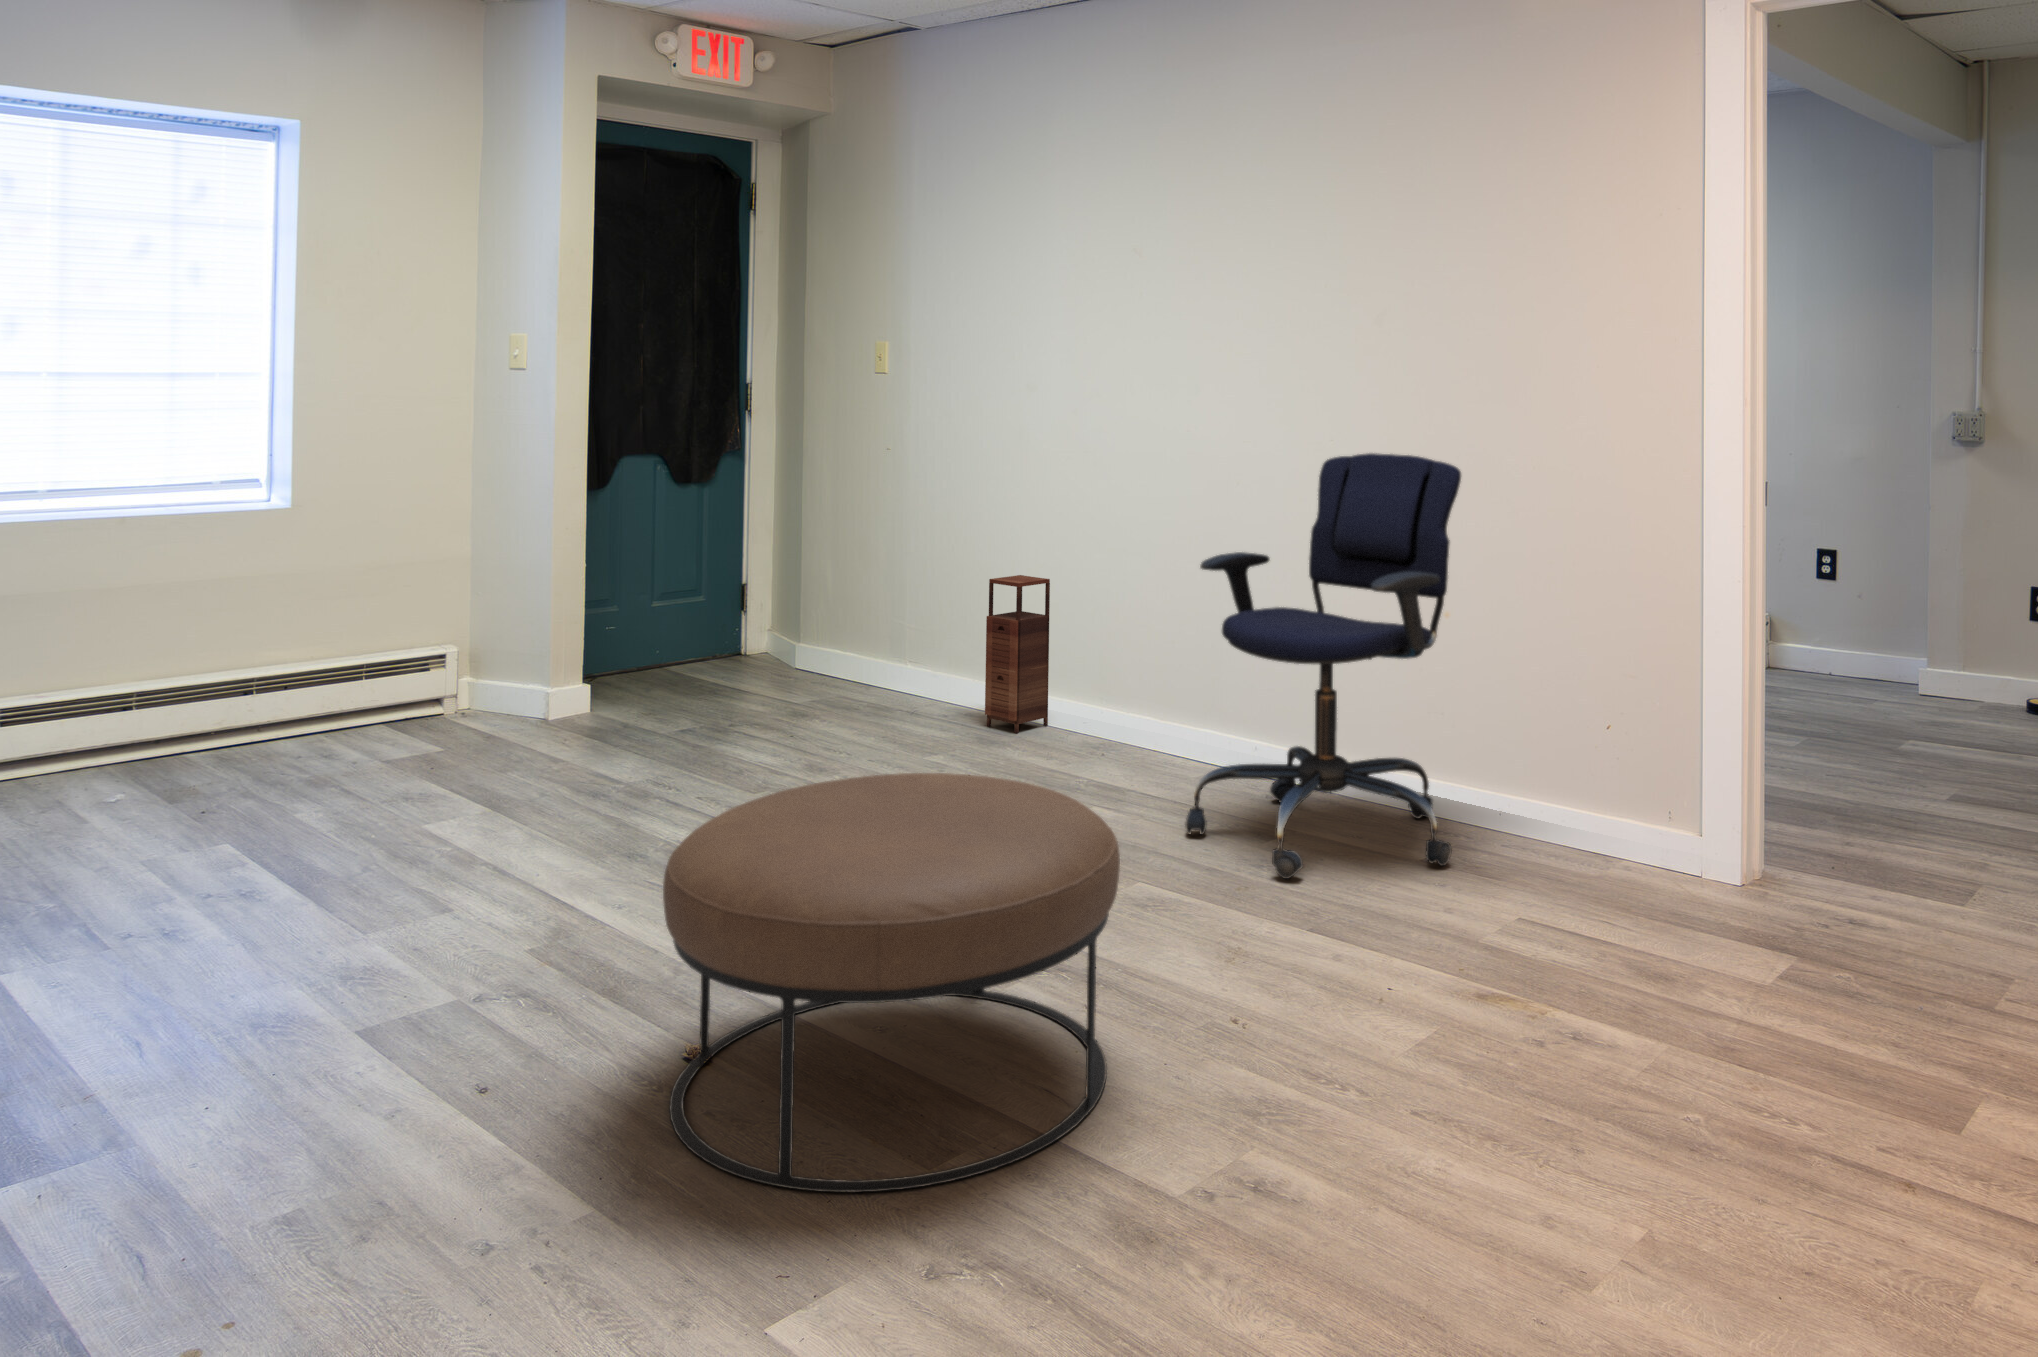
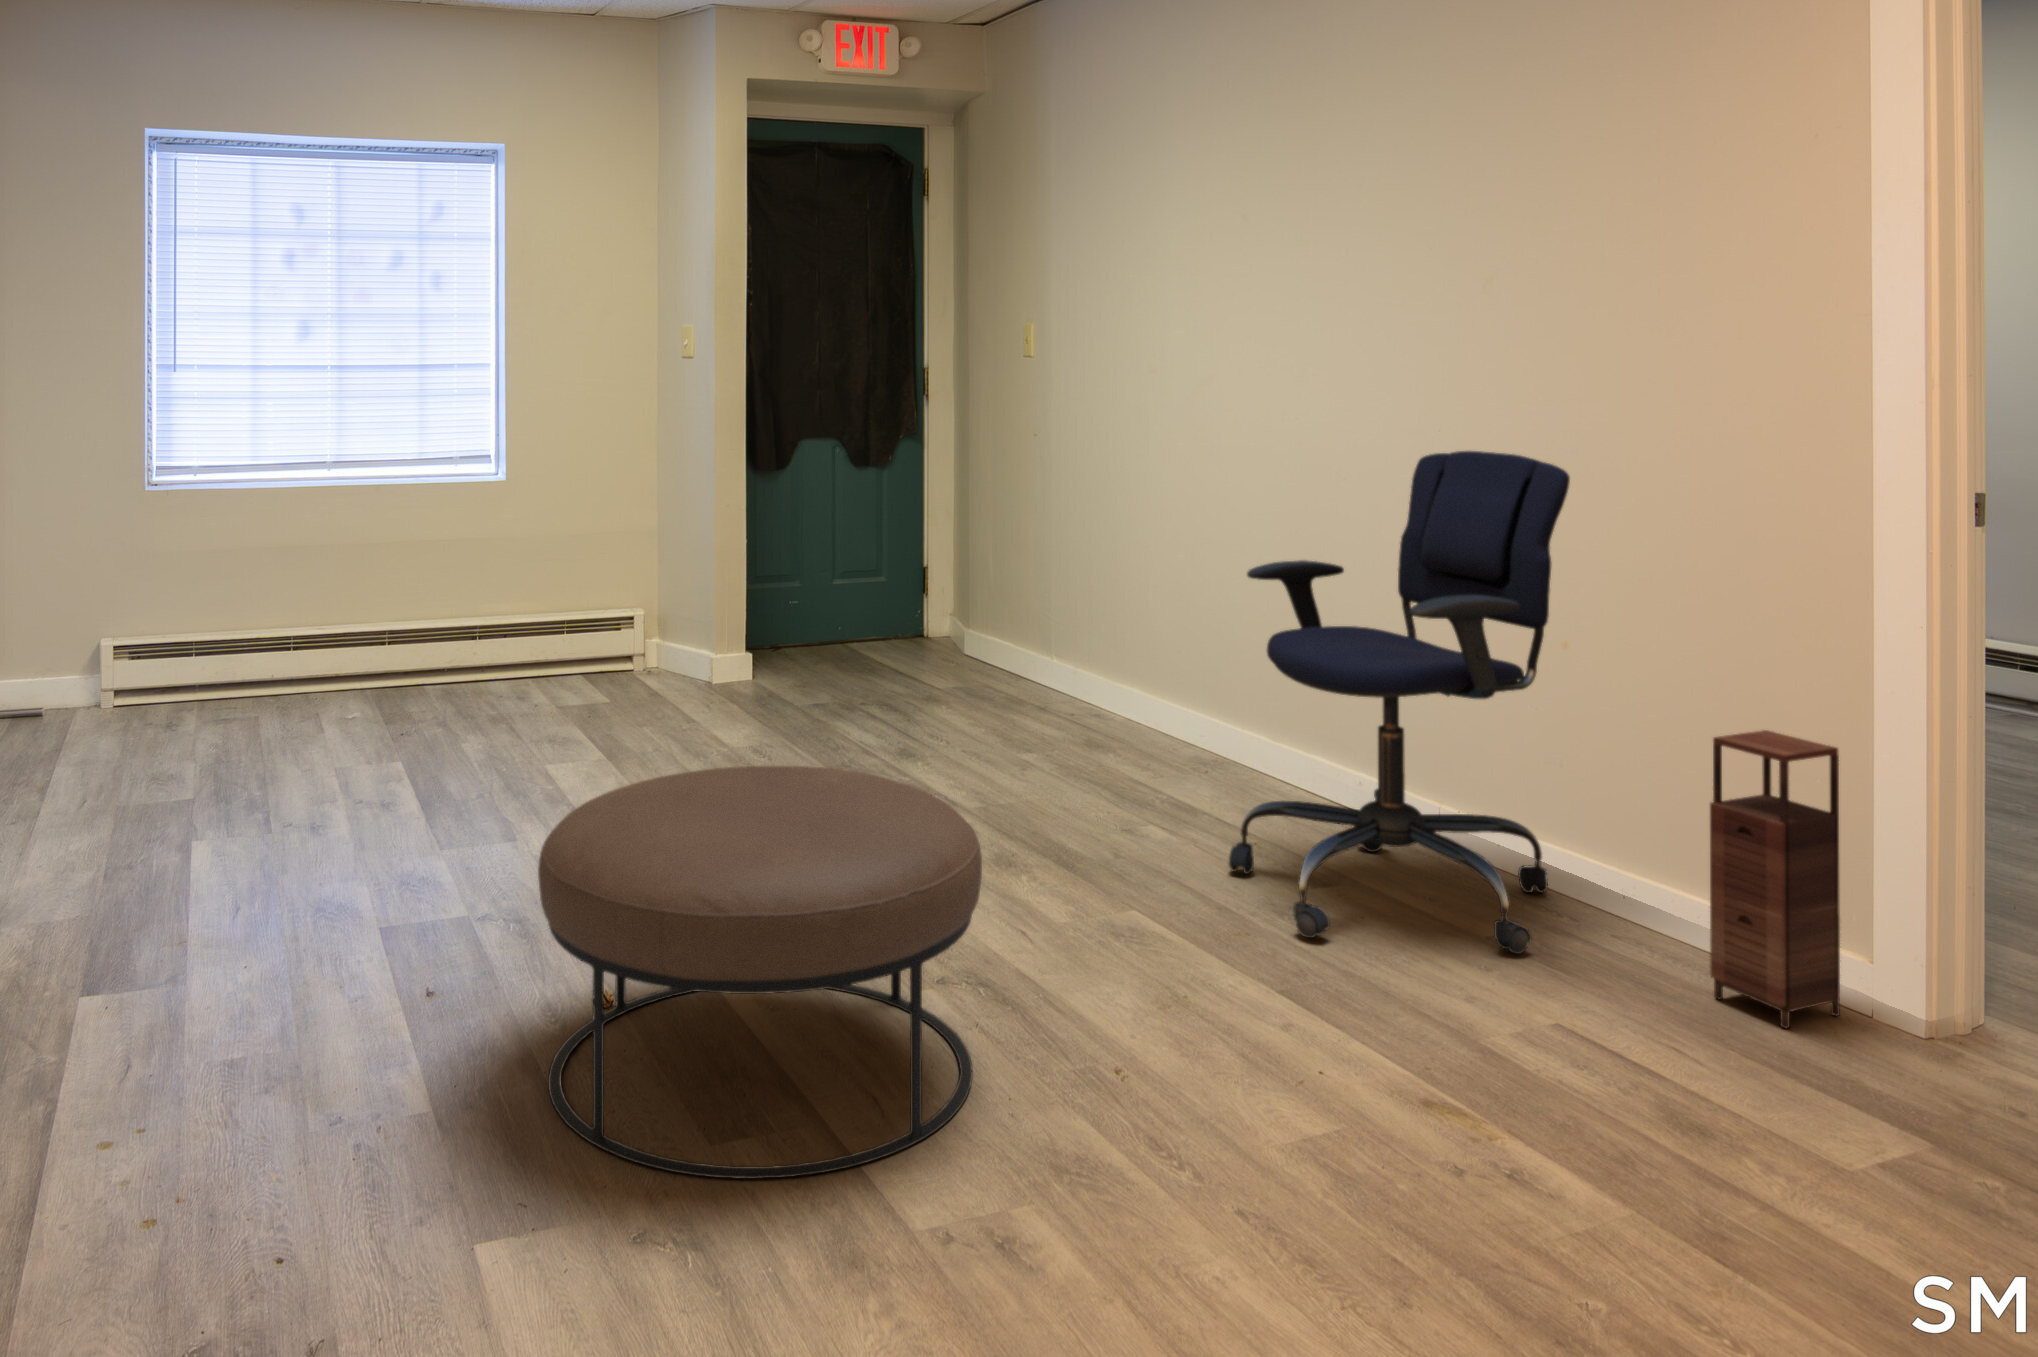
storage cabinet: present [985,575,1050,733] -> present [1710,730,1840,1028]

